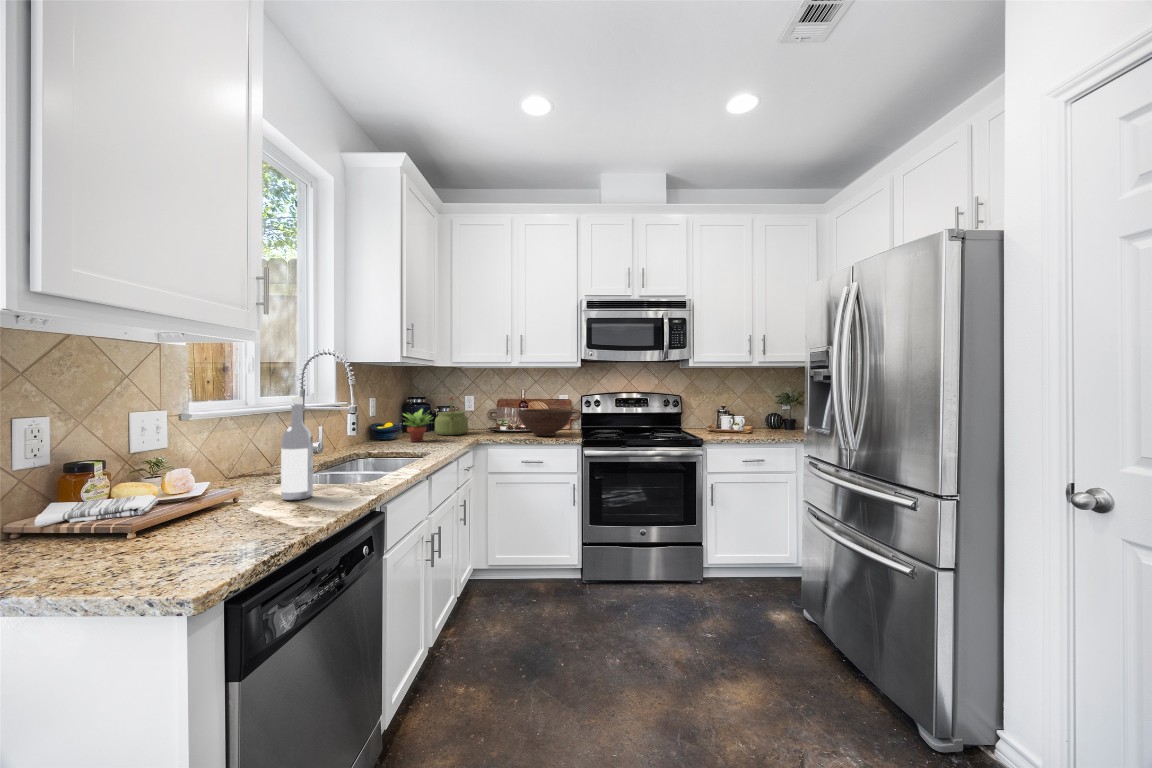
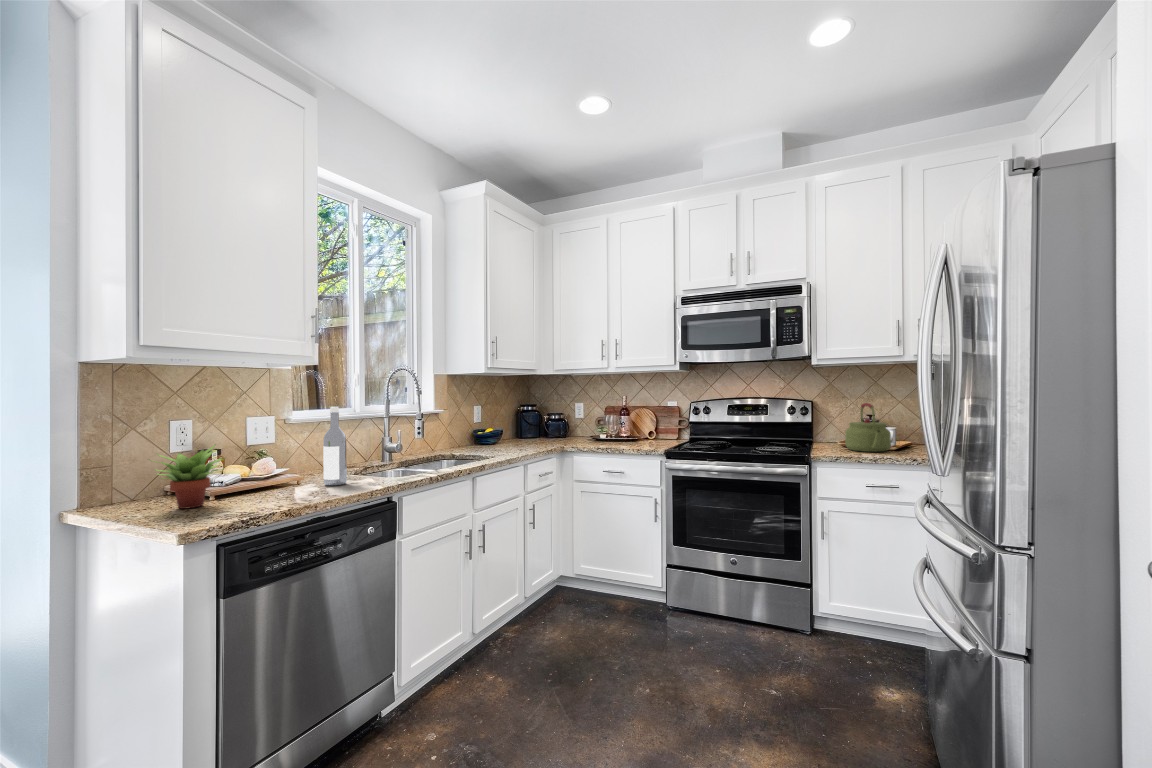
kettle: present [435,396,468,435] -> present [845,403,891,452]
succulent plant: present [403,409,431,442] -> present [157,444,221,509]
fruit bowl: present [518,409,572,436] -> none [607,416,665,445]

